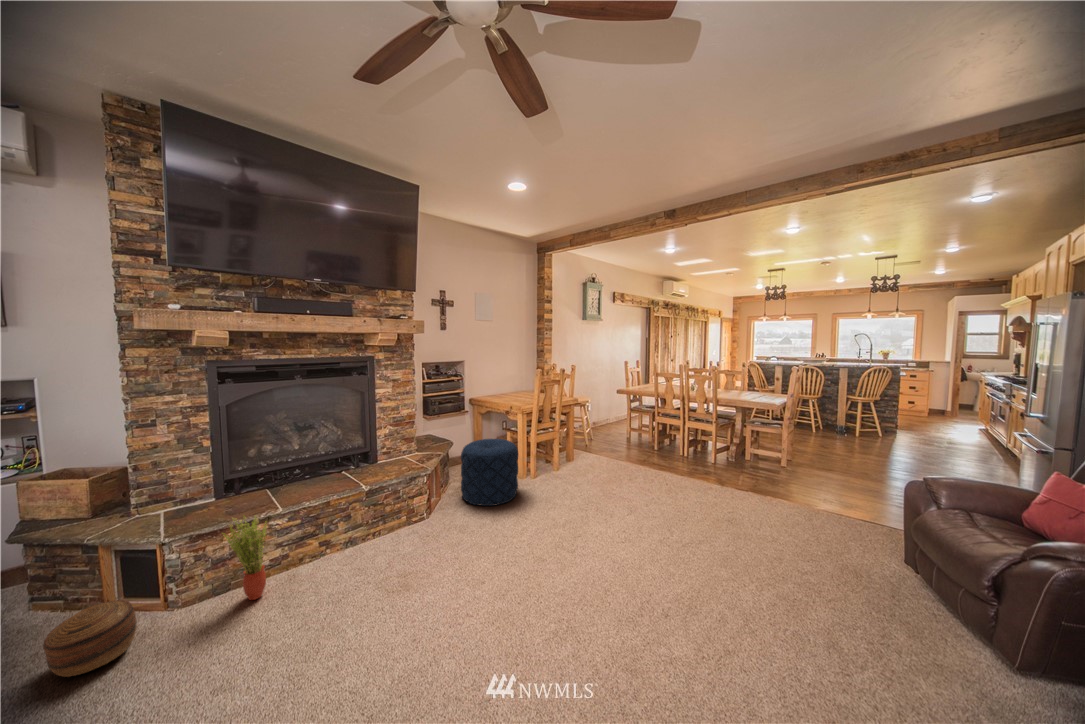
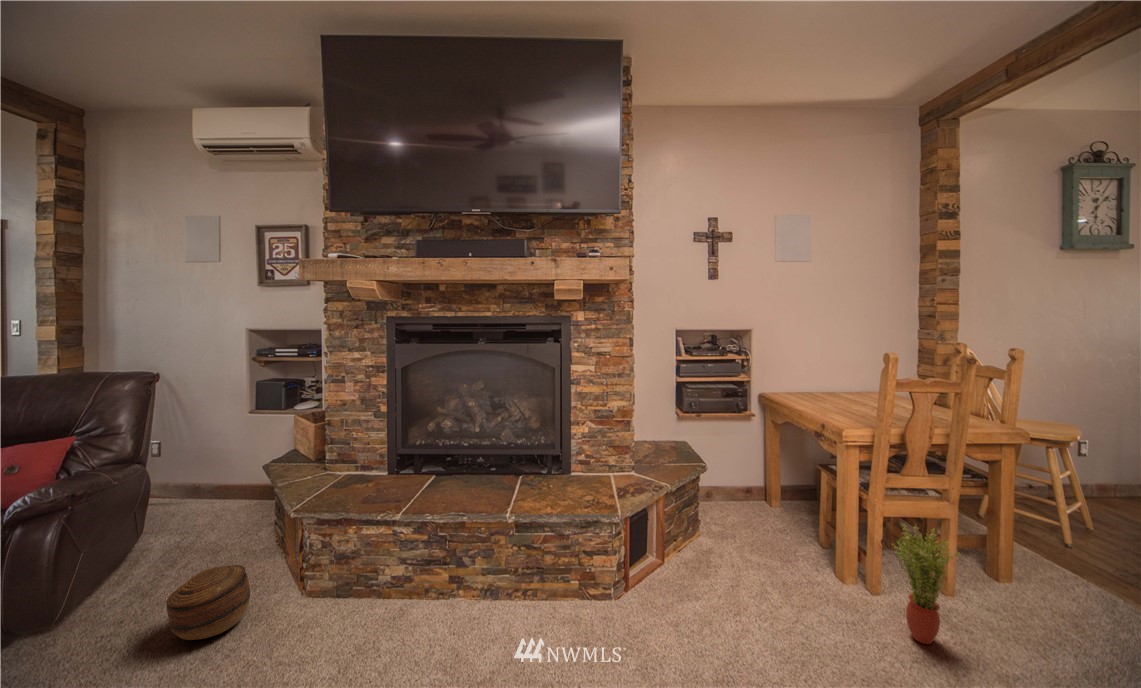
pouf: present [461,439,518,506] -> none [691,477,814,626]
potted plant: present [224,516,267,600] -> present [893,524,960,644]

